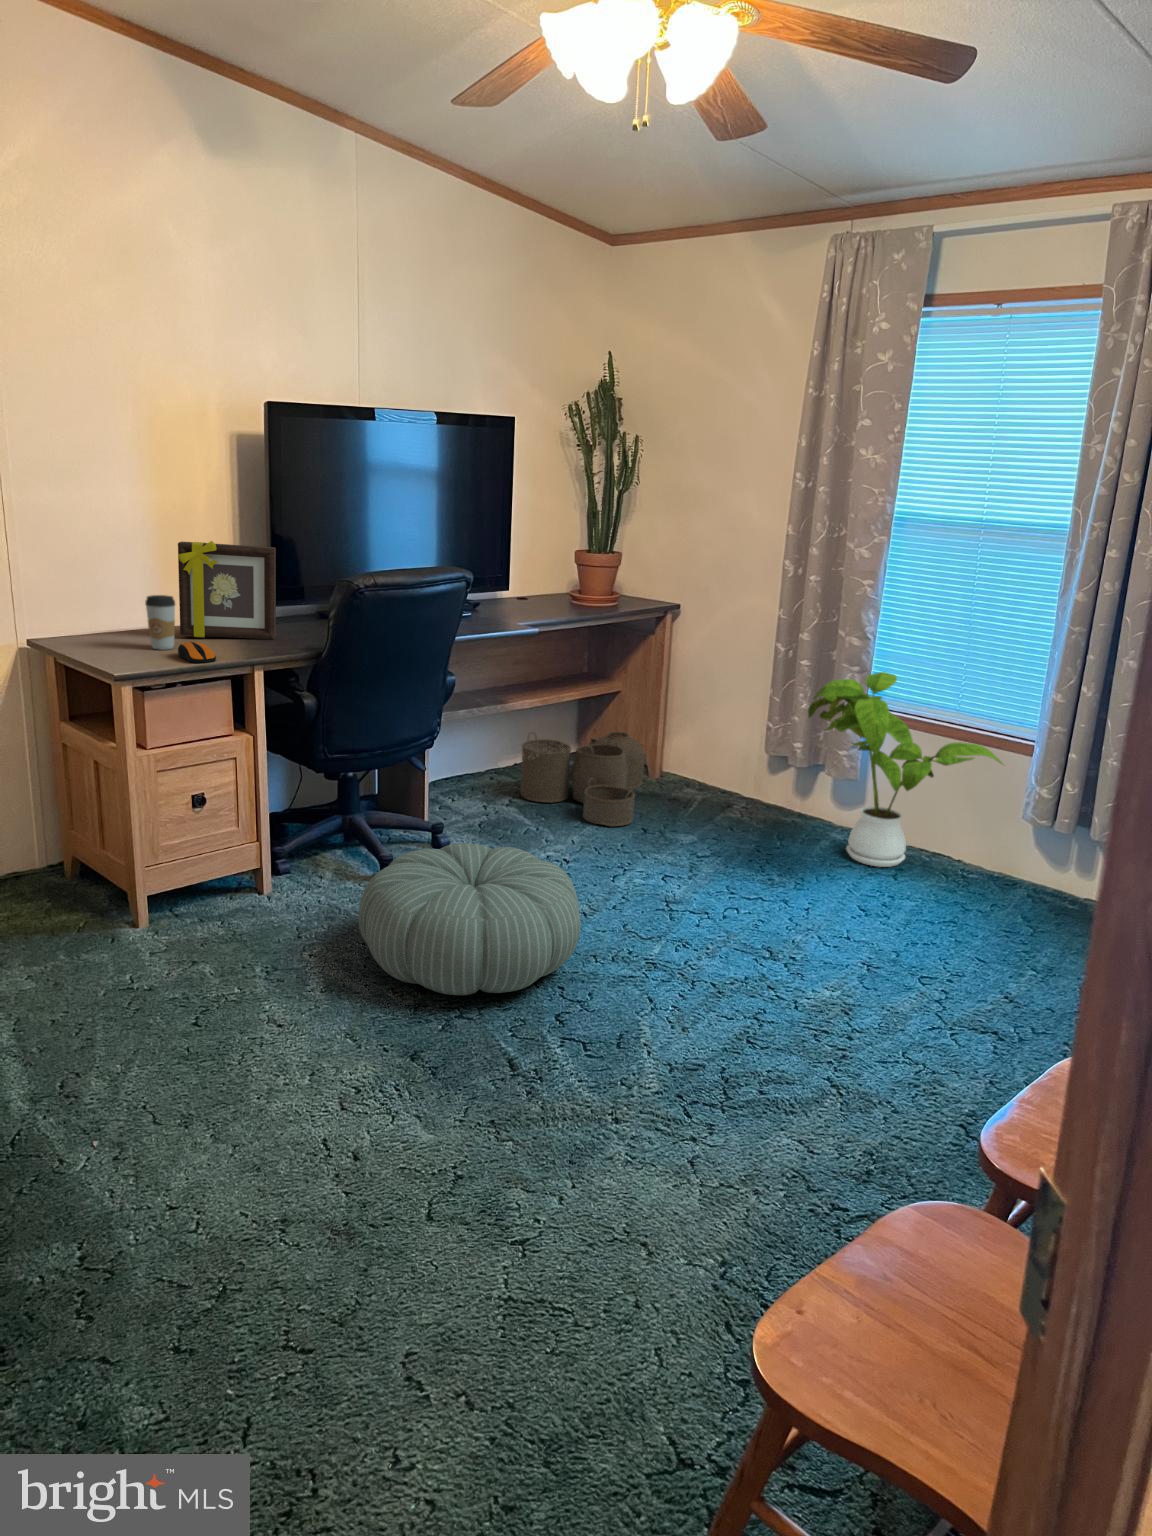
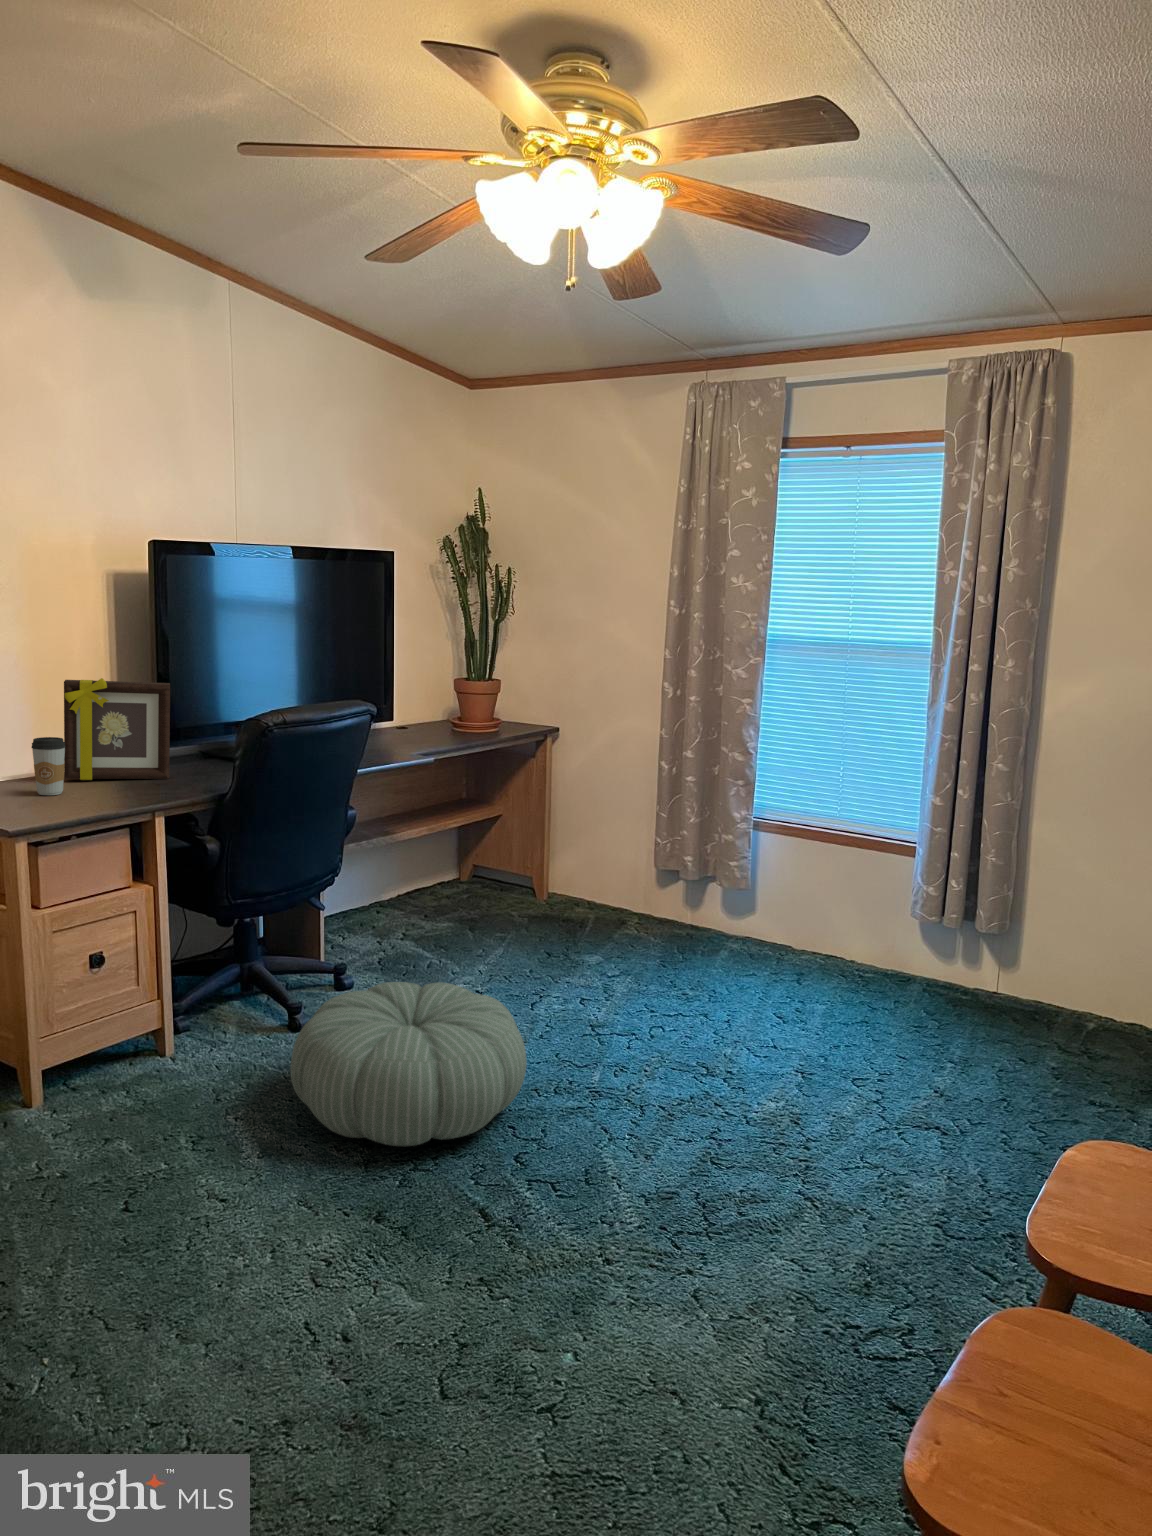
computer mouse: present [178,642,216,663] -> none [72,786,118,808]
house plant: present [808,672,1002,867] -> none [703,784,893,973]
woven basket: present [521,731,645,826] -> none [414,850,537,952]

